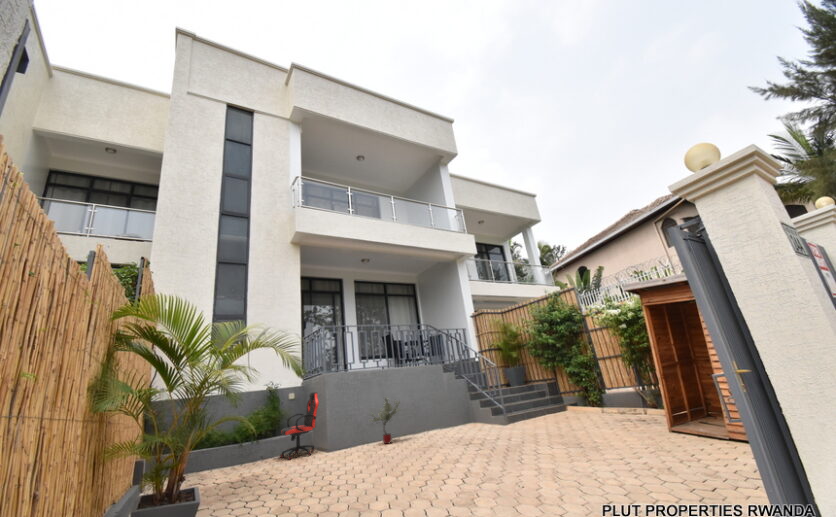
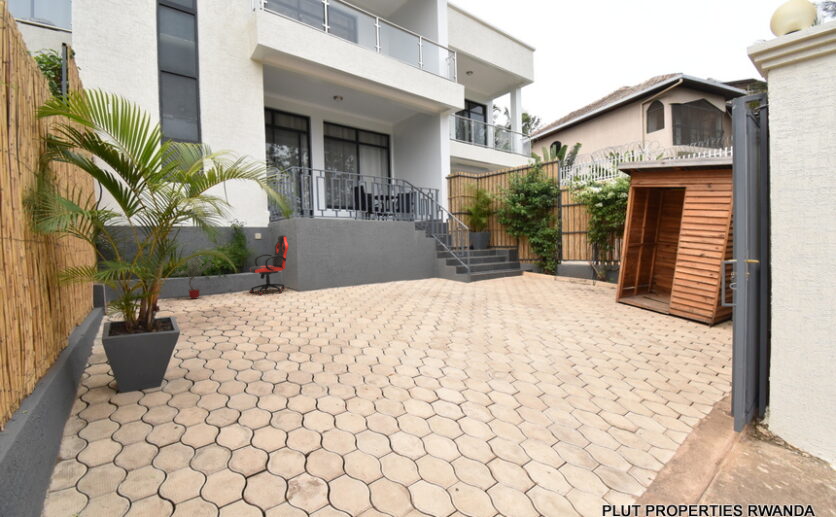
potted tree: present [370,399,400,444] -> present [172,251,214,299]

